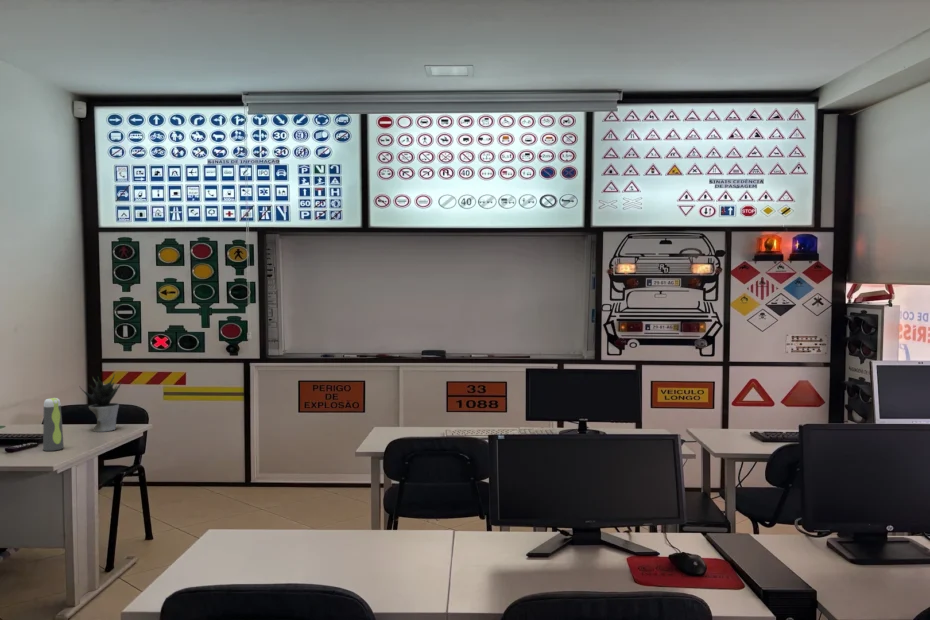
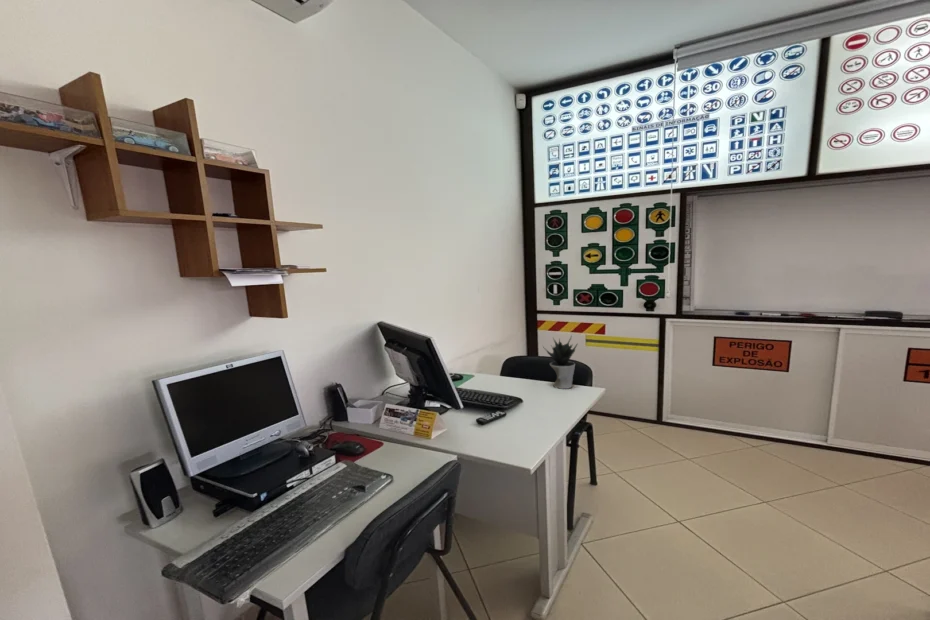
water bottle: present [43,398,64,451] -> none [524,363,541,413]

